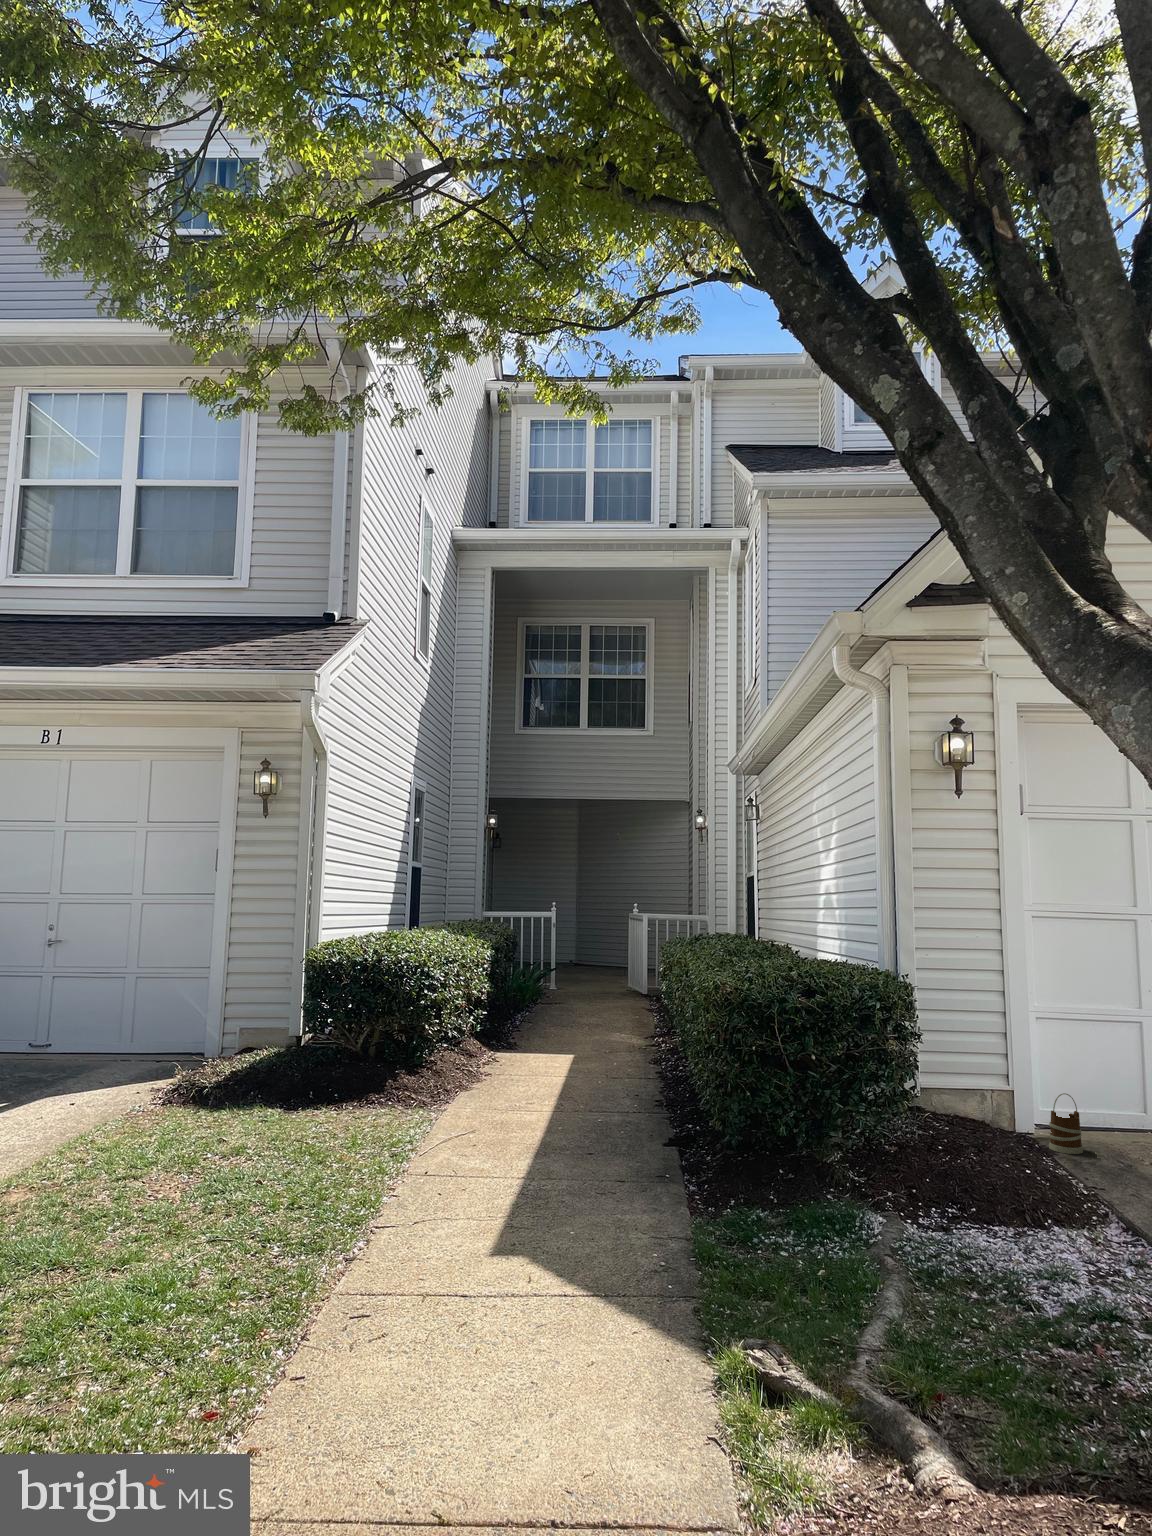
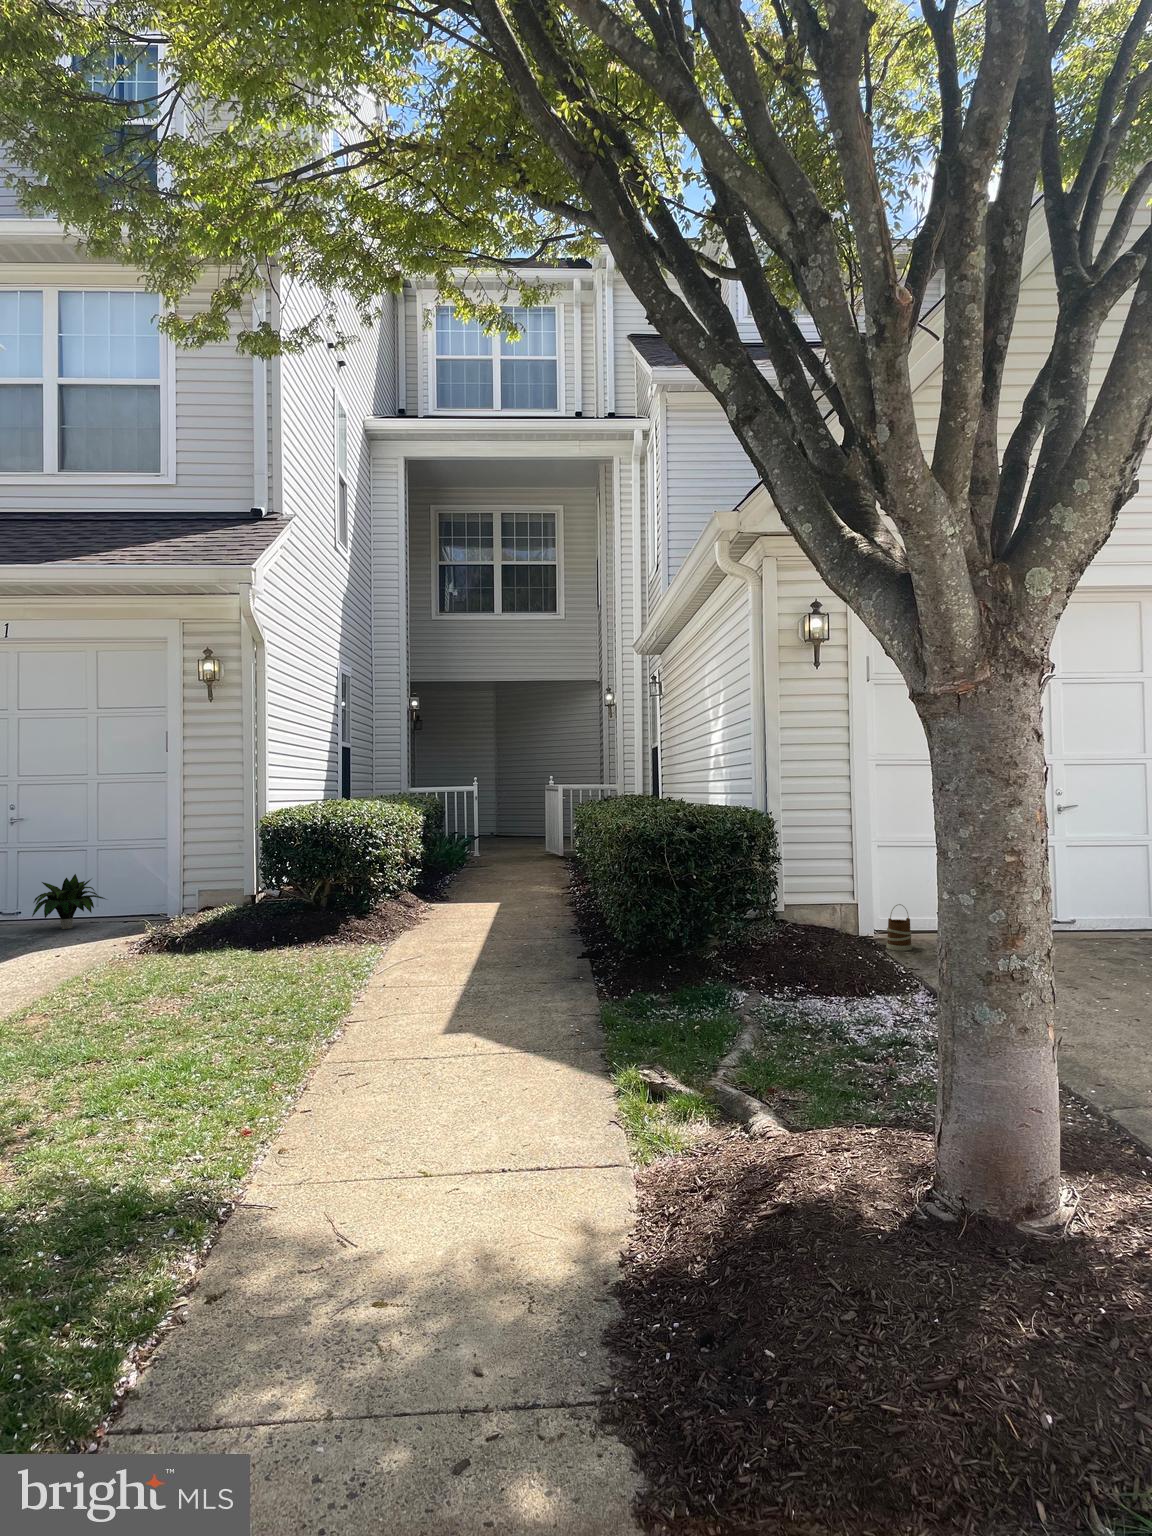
potted plant: none [53,1004,140,1067] -> present [32,874,105,929]

